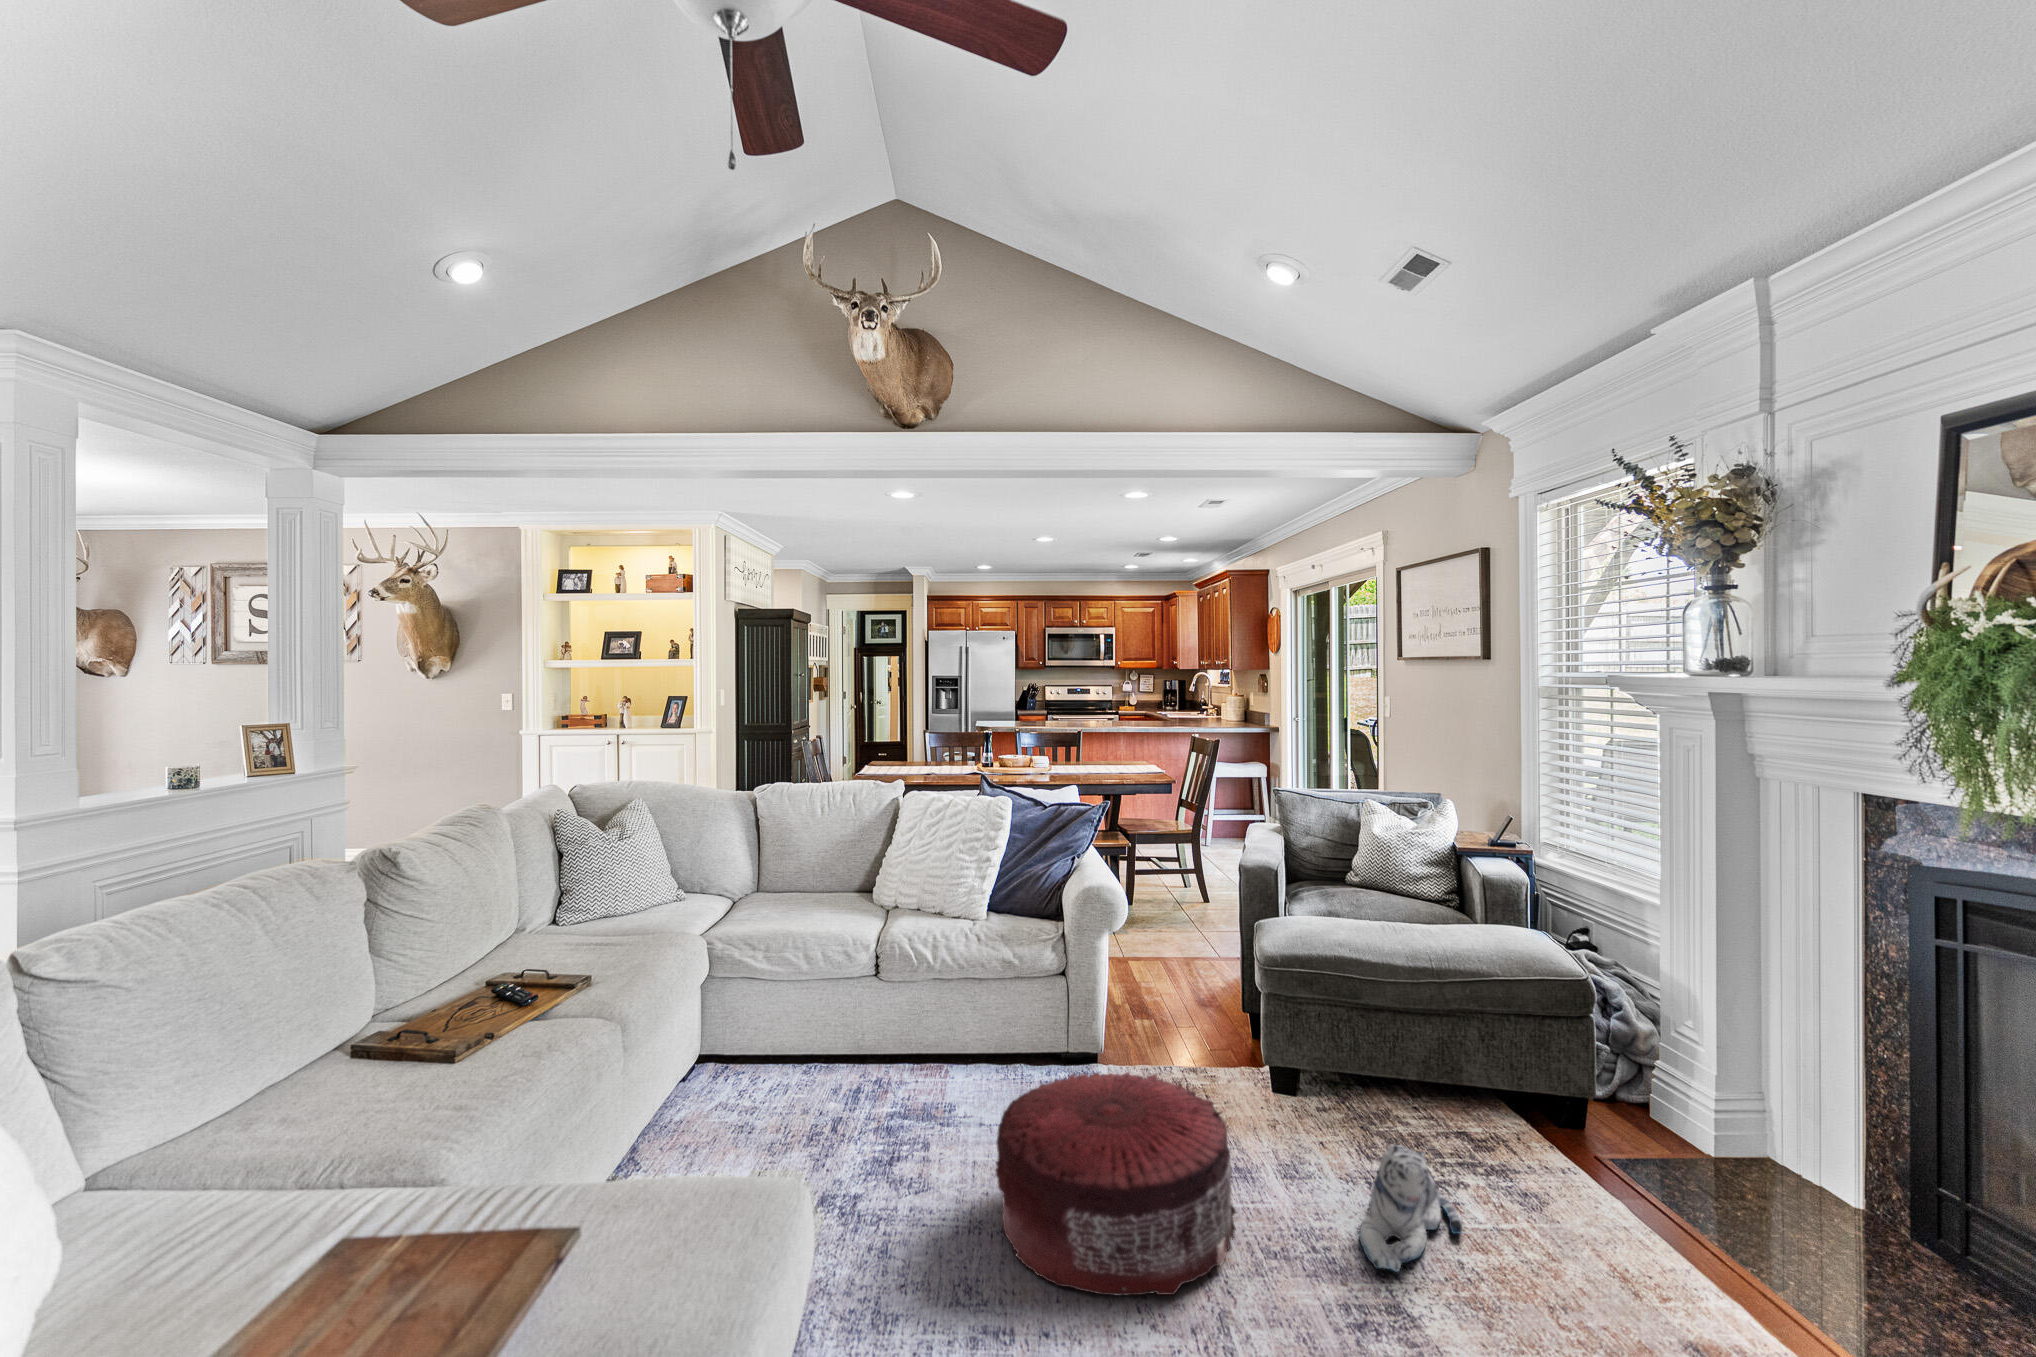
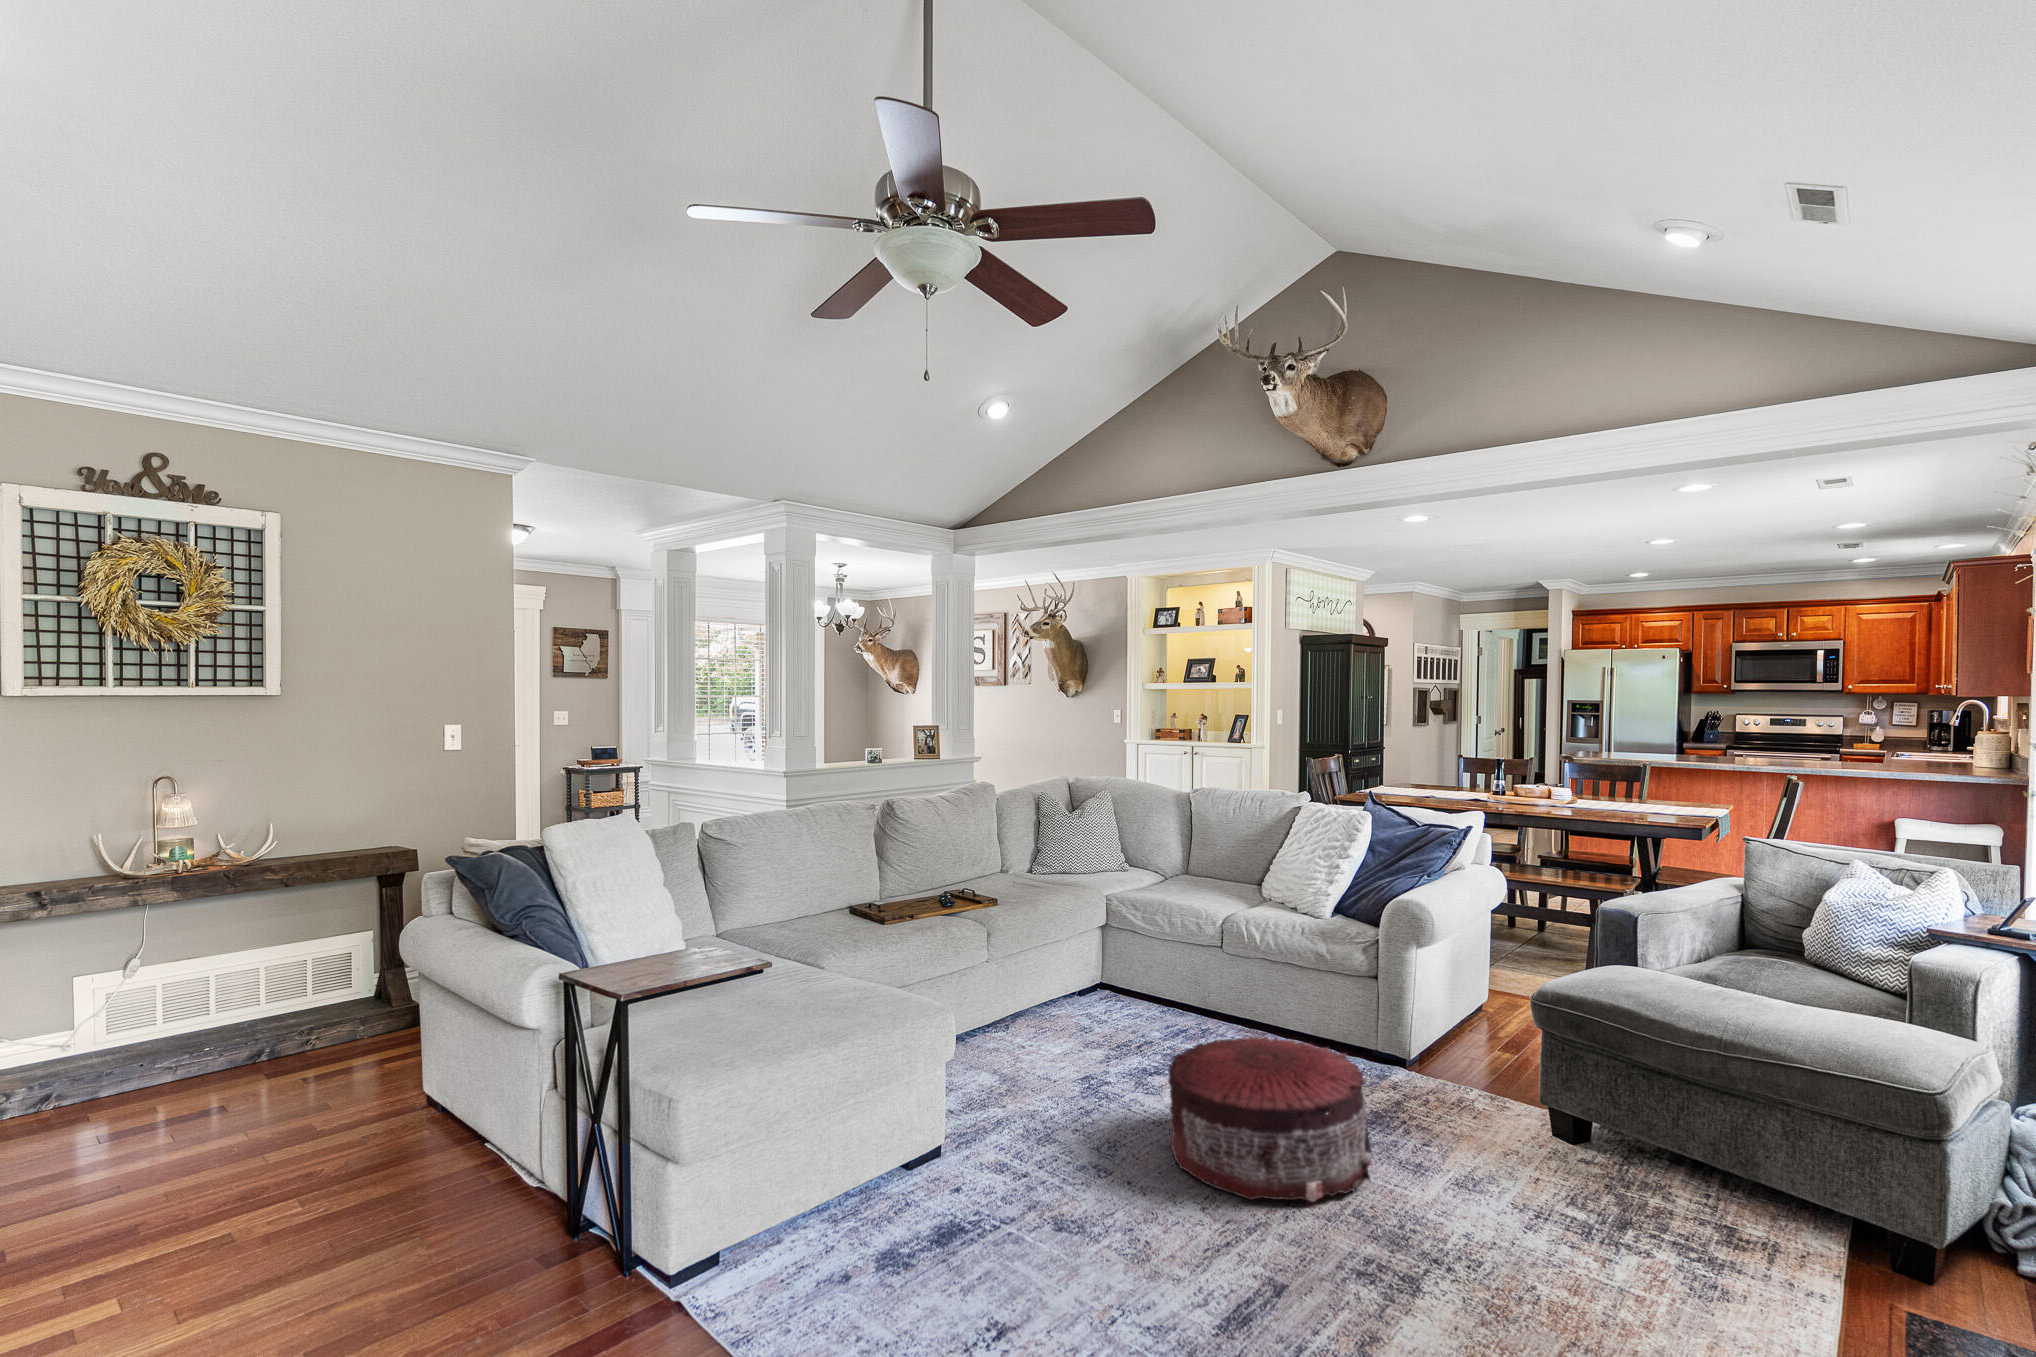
plush toy: present [1359,1144,1462,1272] -> none [1446,1157,1605,1271]

